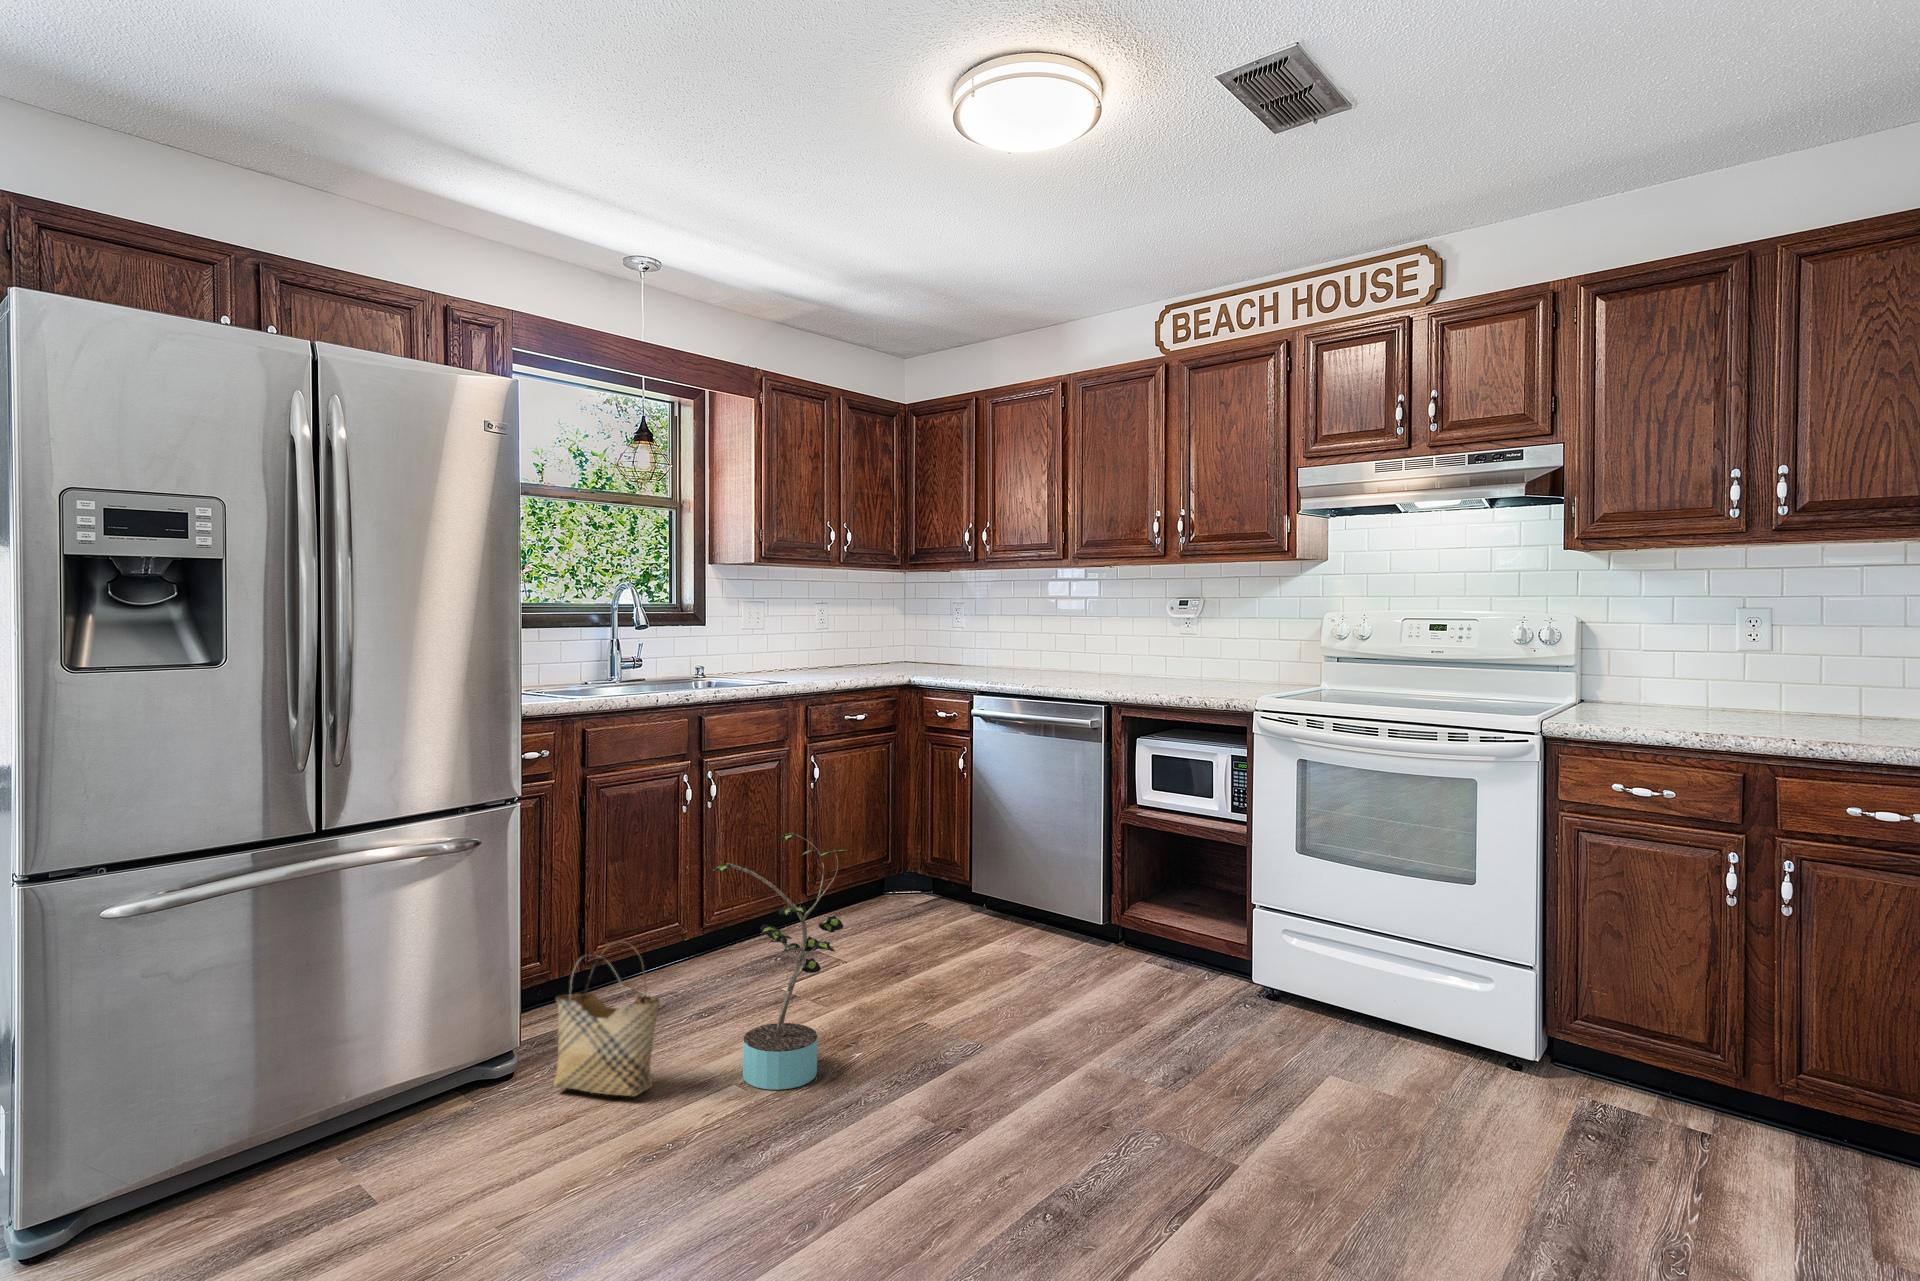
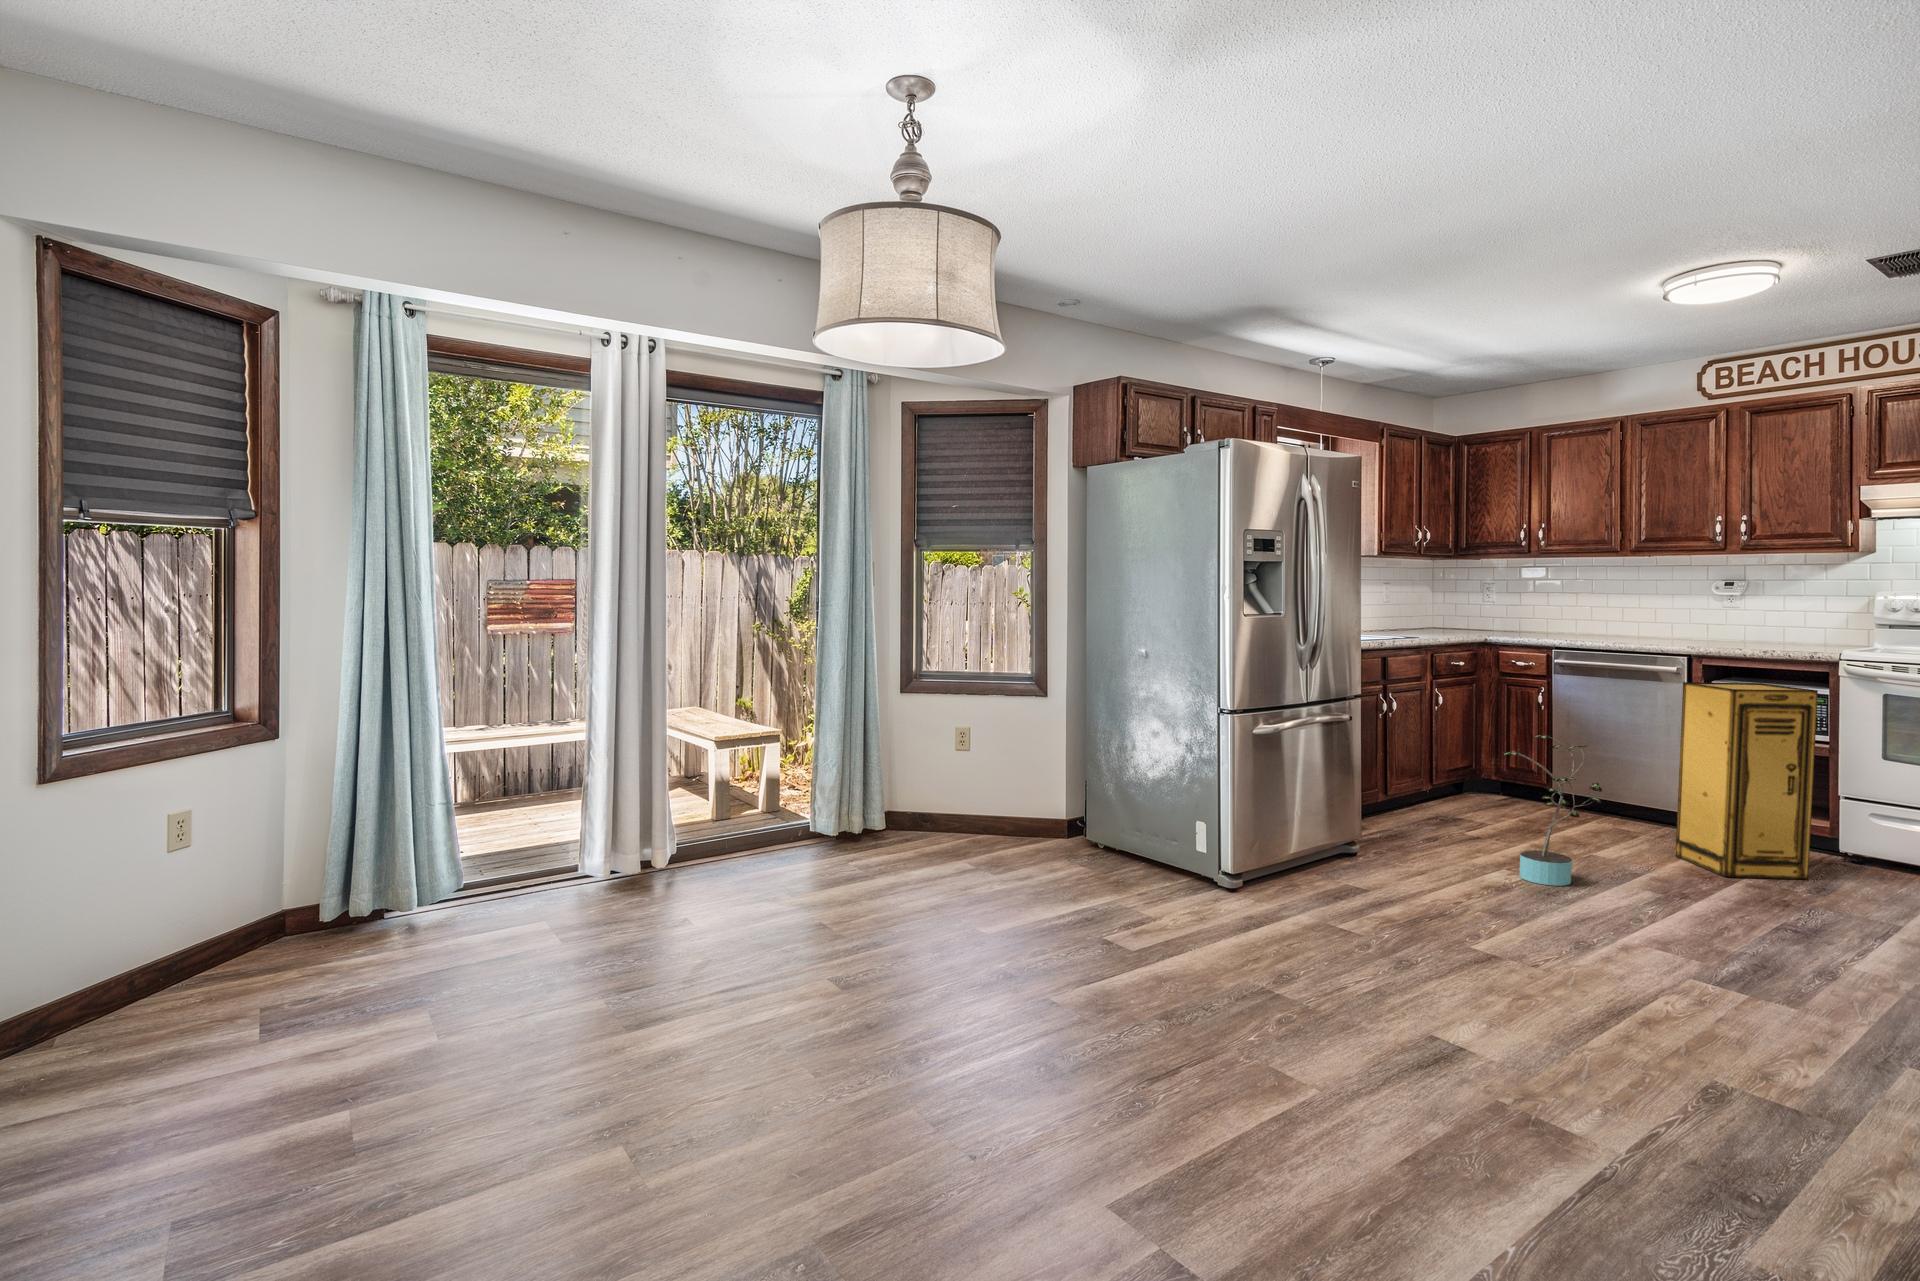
storage cabinet: none [1040,742,1188,1046] -> present [1676,682,1818,879]
woven basket: present [553,941,660,1096] -> none [1413,795,1481,882]

